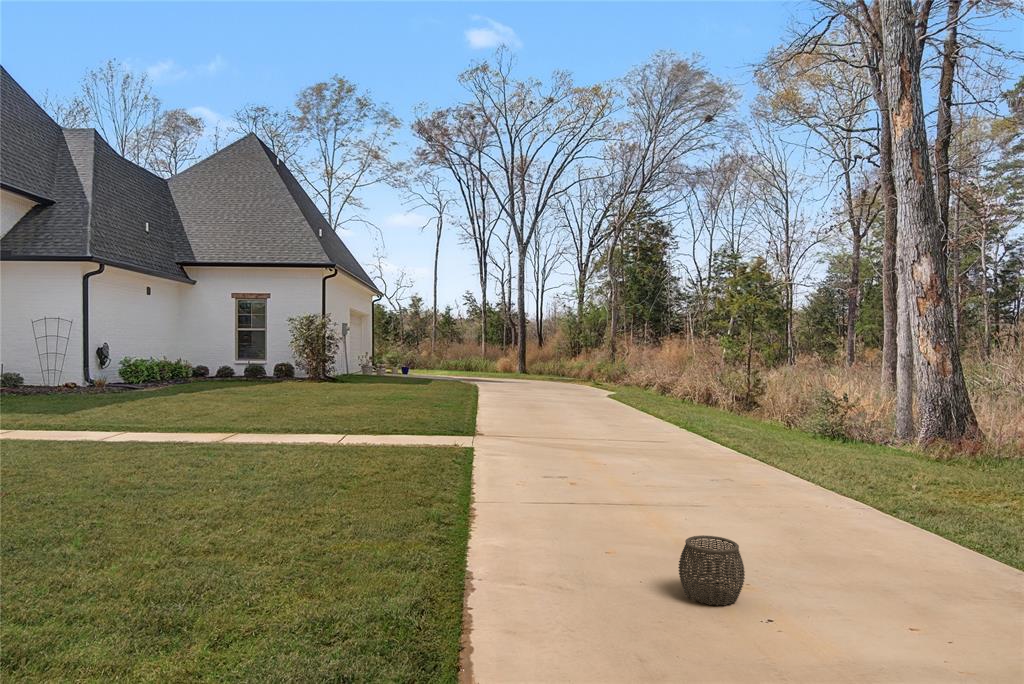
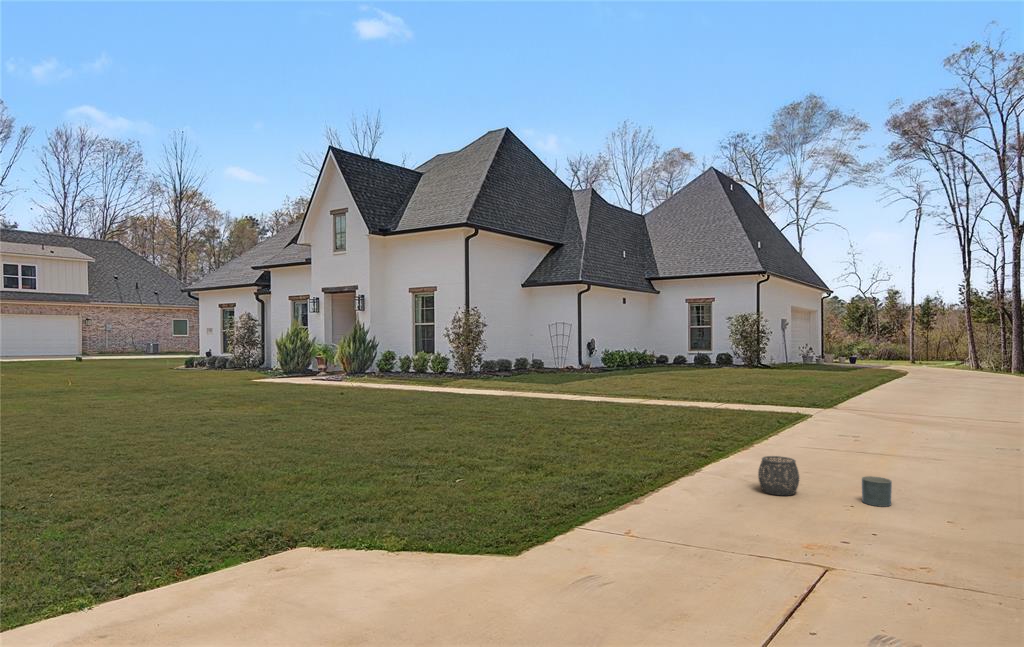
planter: none [808,545,849,592] -> present [862,476,892,507]

